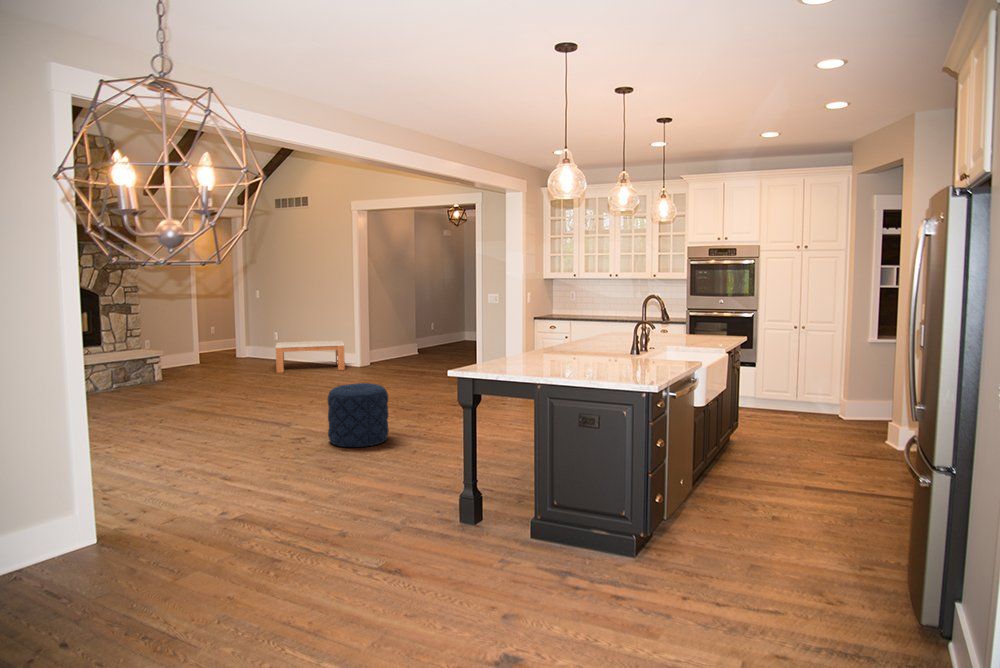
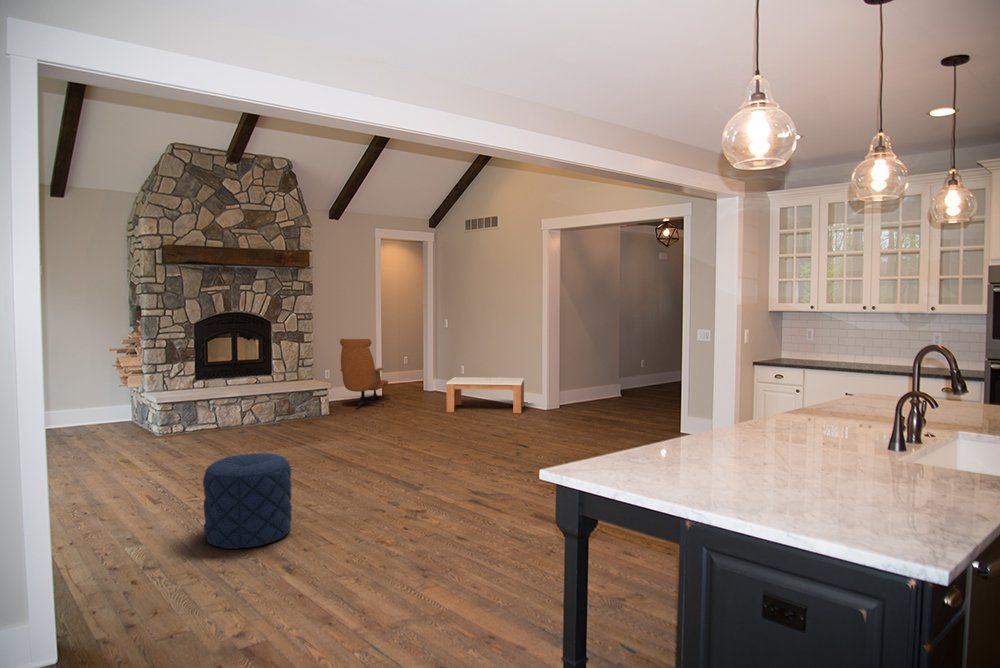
lounge chair: none [165,309,211,376] -> present [340,339,389,409]
pouf: present [327,383,389,447] -> present [203,453,292,549]

